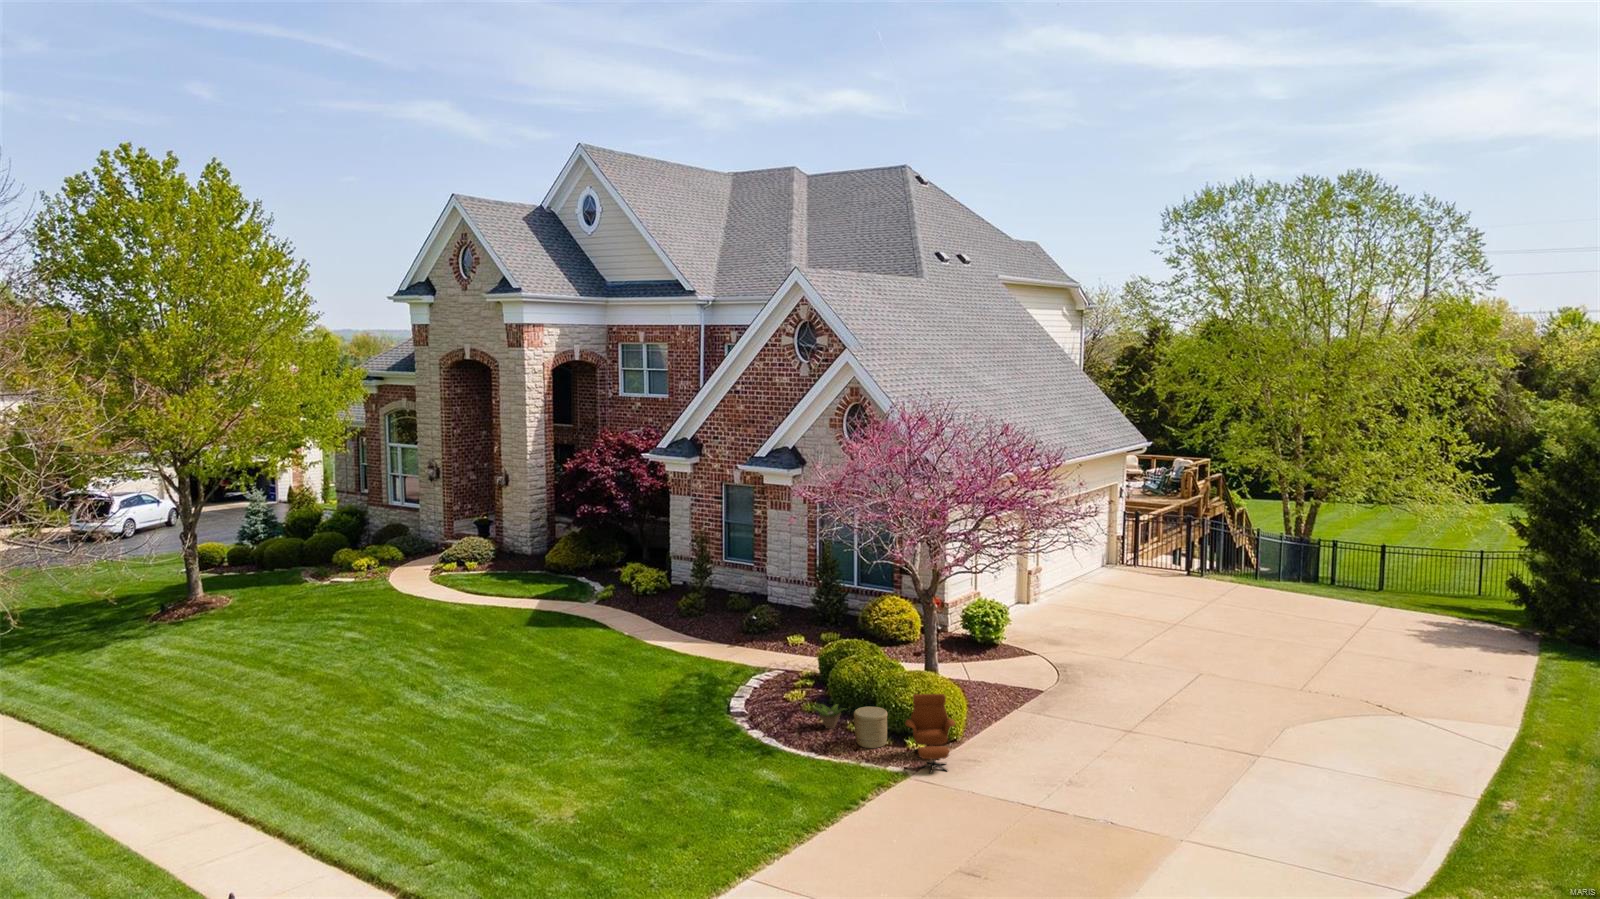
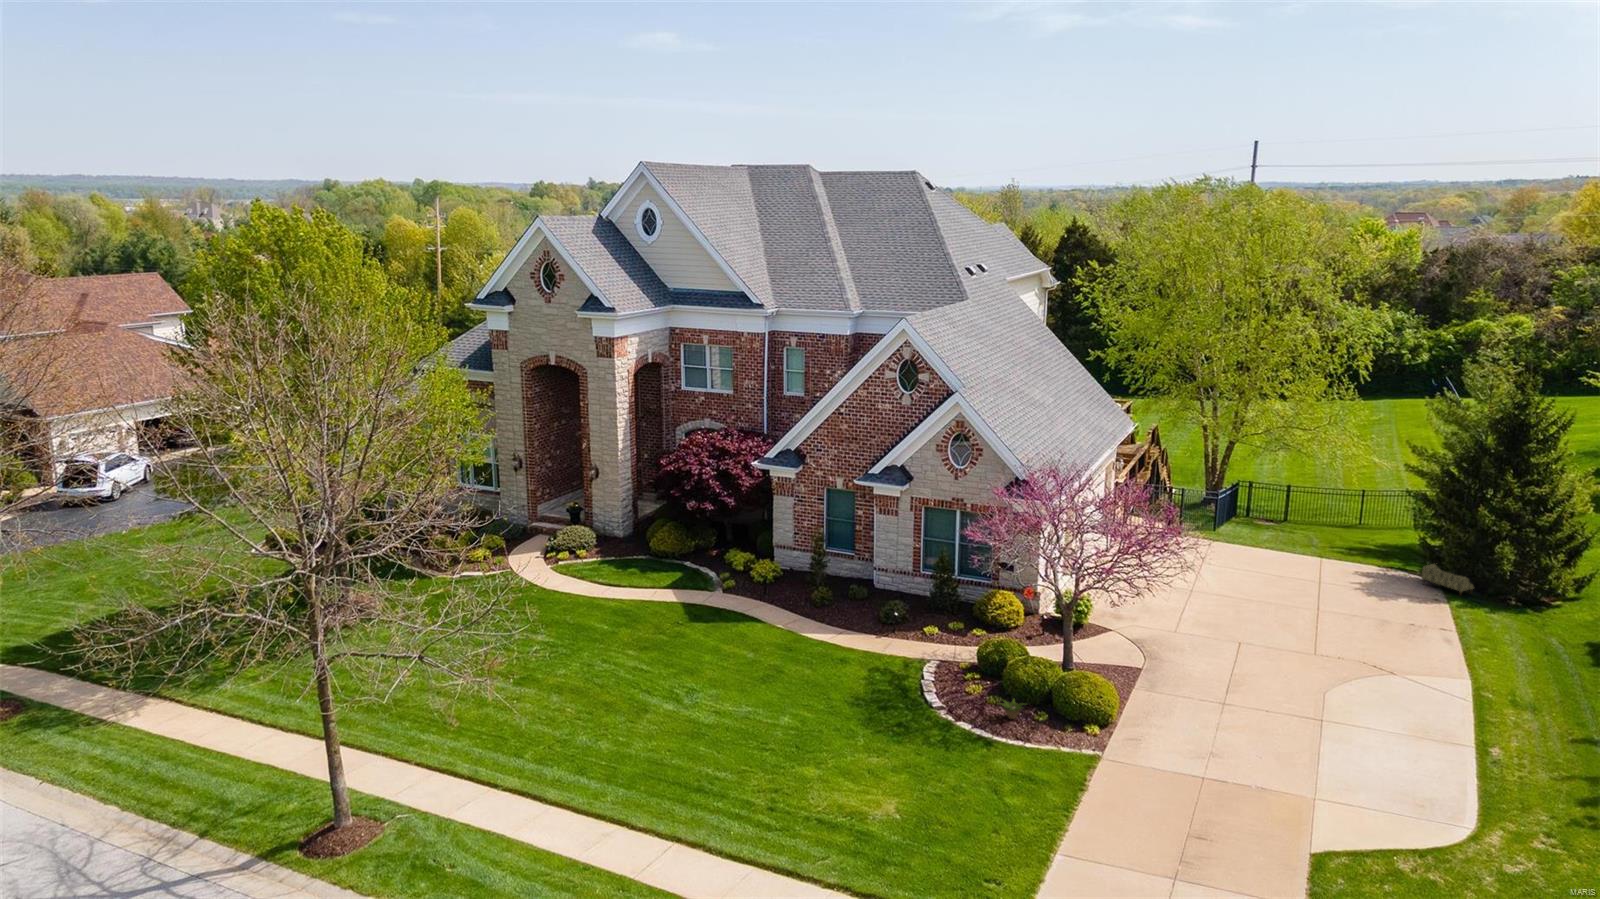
bench: none [1511,608,1584,650] -> present [1422,564,1474,595]
lounge chair: present [905,694,955,773] -> none [1087,695,1130,760]
woven basket: present [854,706,888,748] -> none [1042,704,1069,737]

